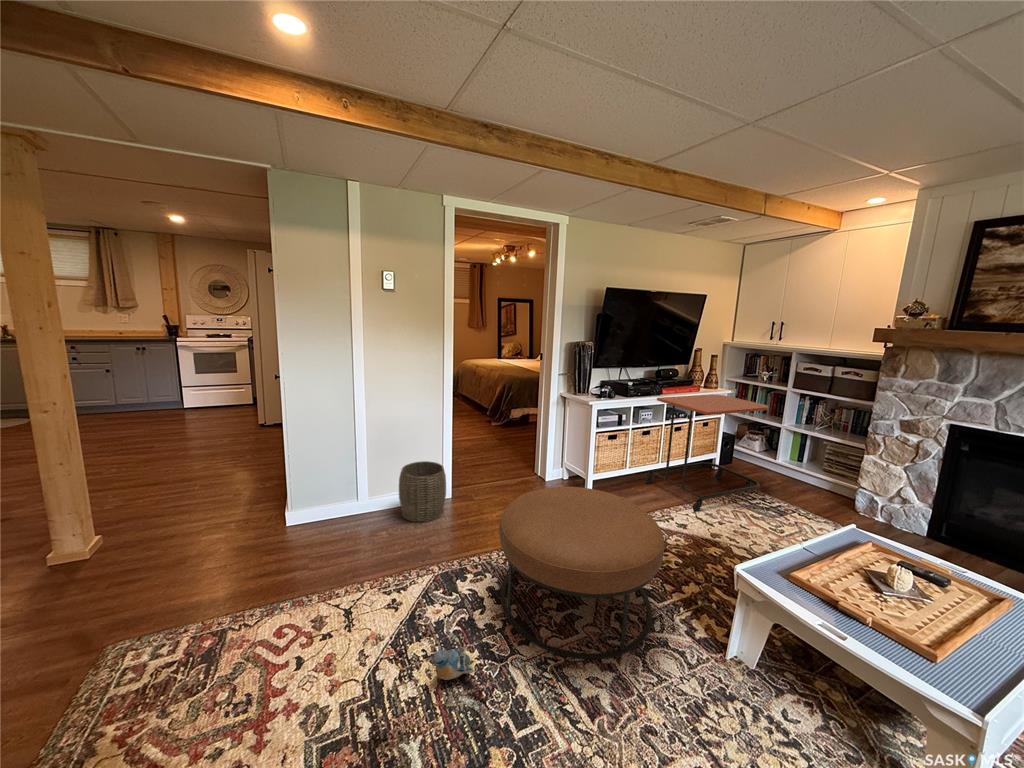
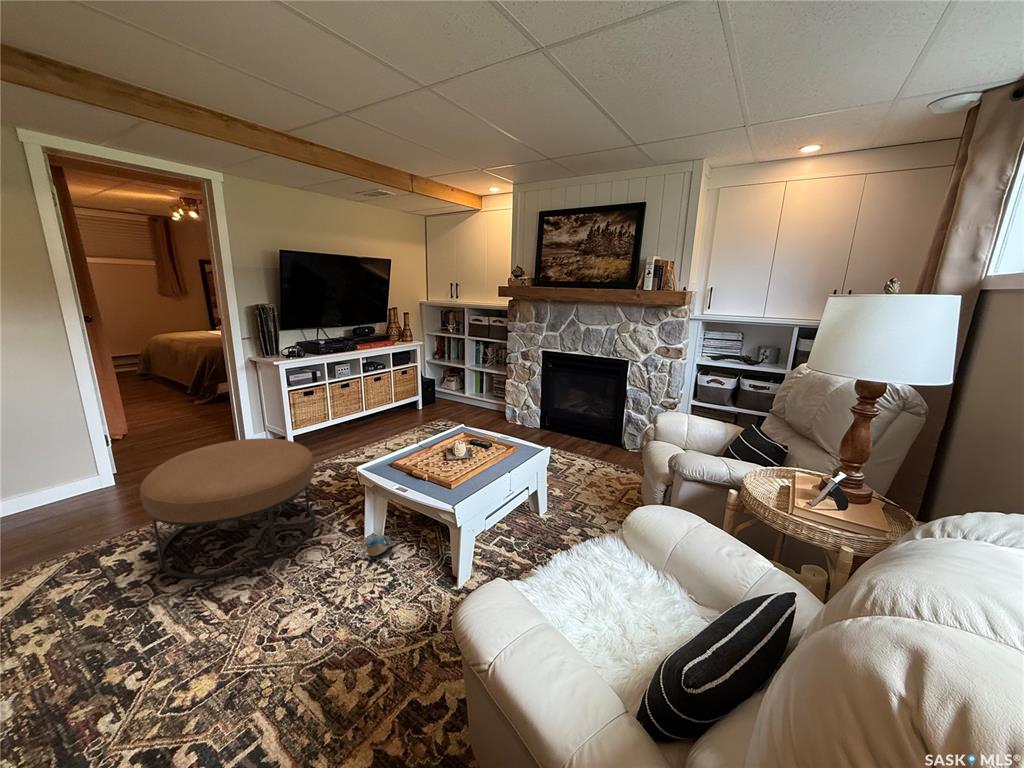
side table: present [645,394,769,511] -> none [348,346,442,445]
woven basket: present [399,461,446,522] -> none [18,449,99,519]
plush toy: present [432,648,474,680] -> present [365,535,396,556]

